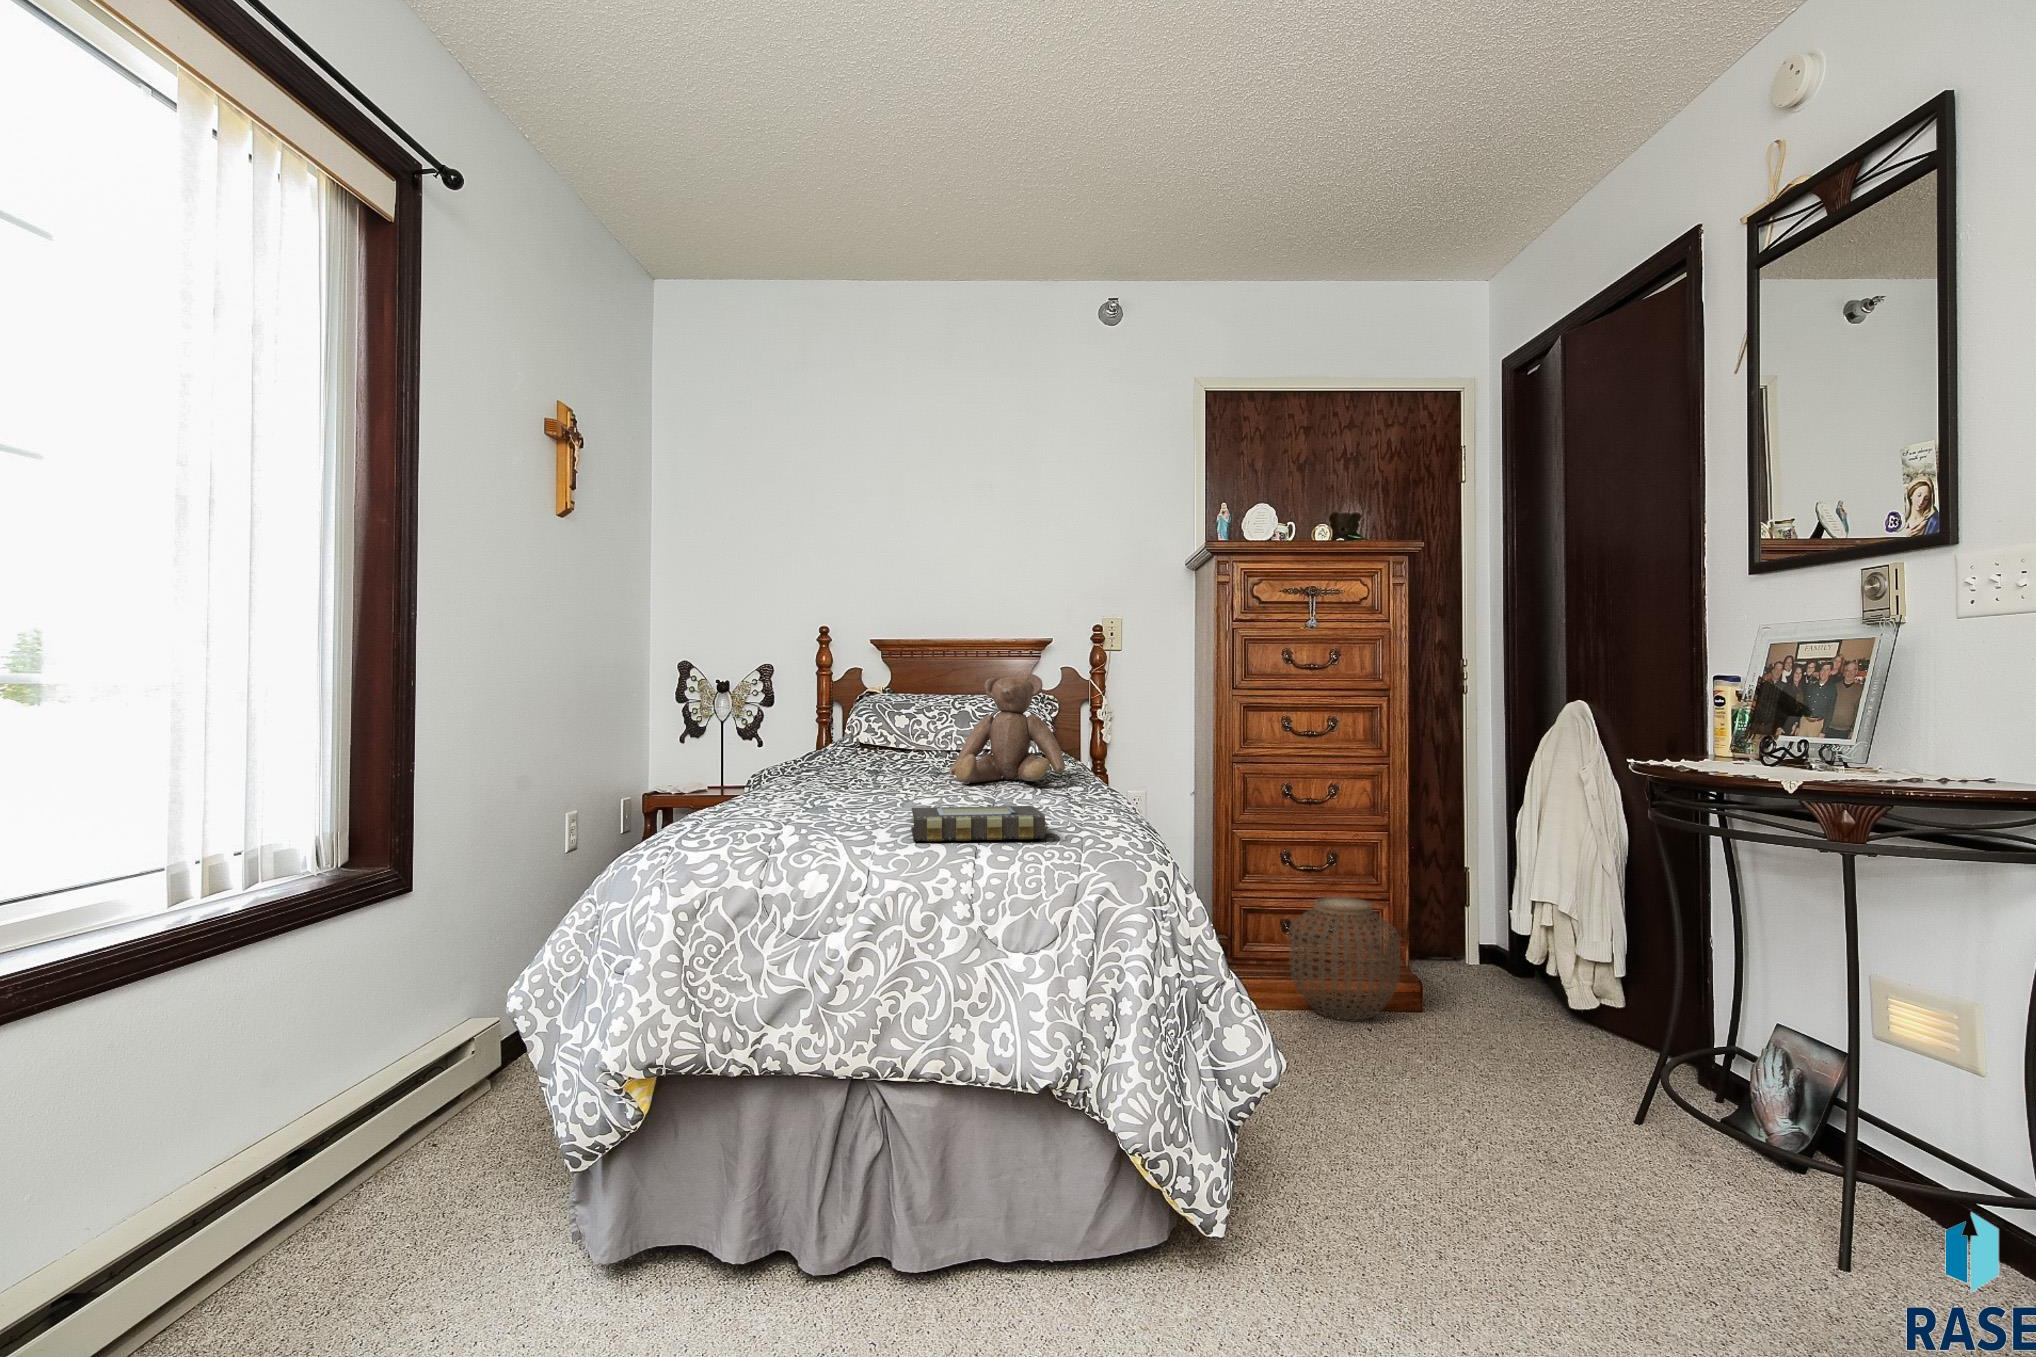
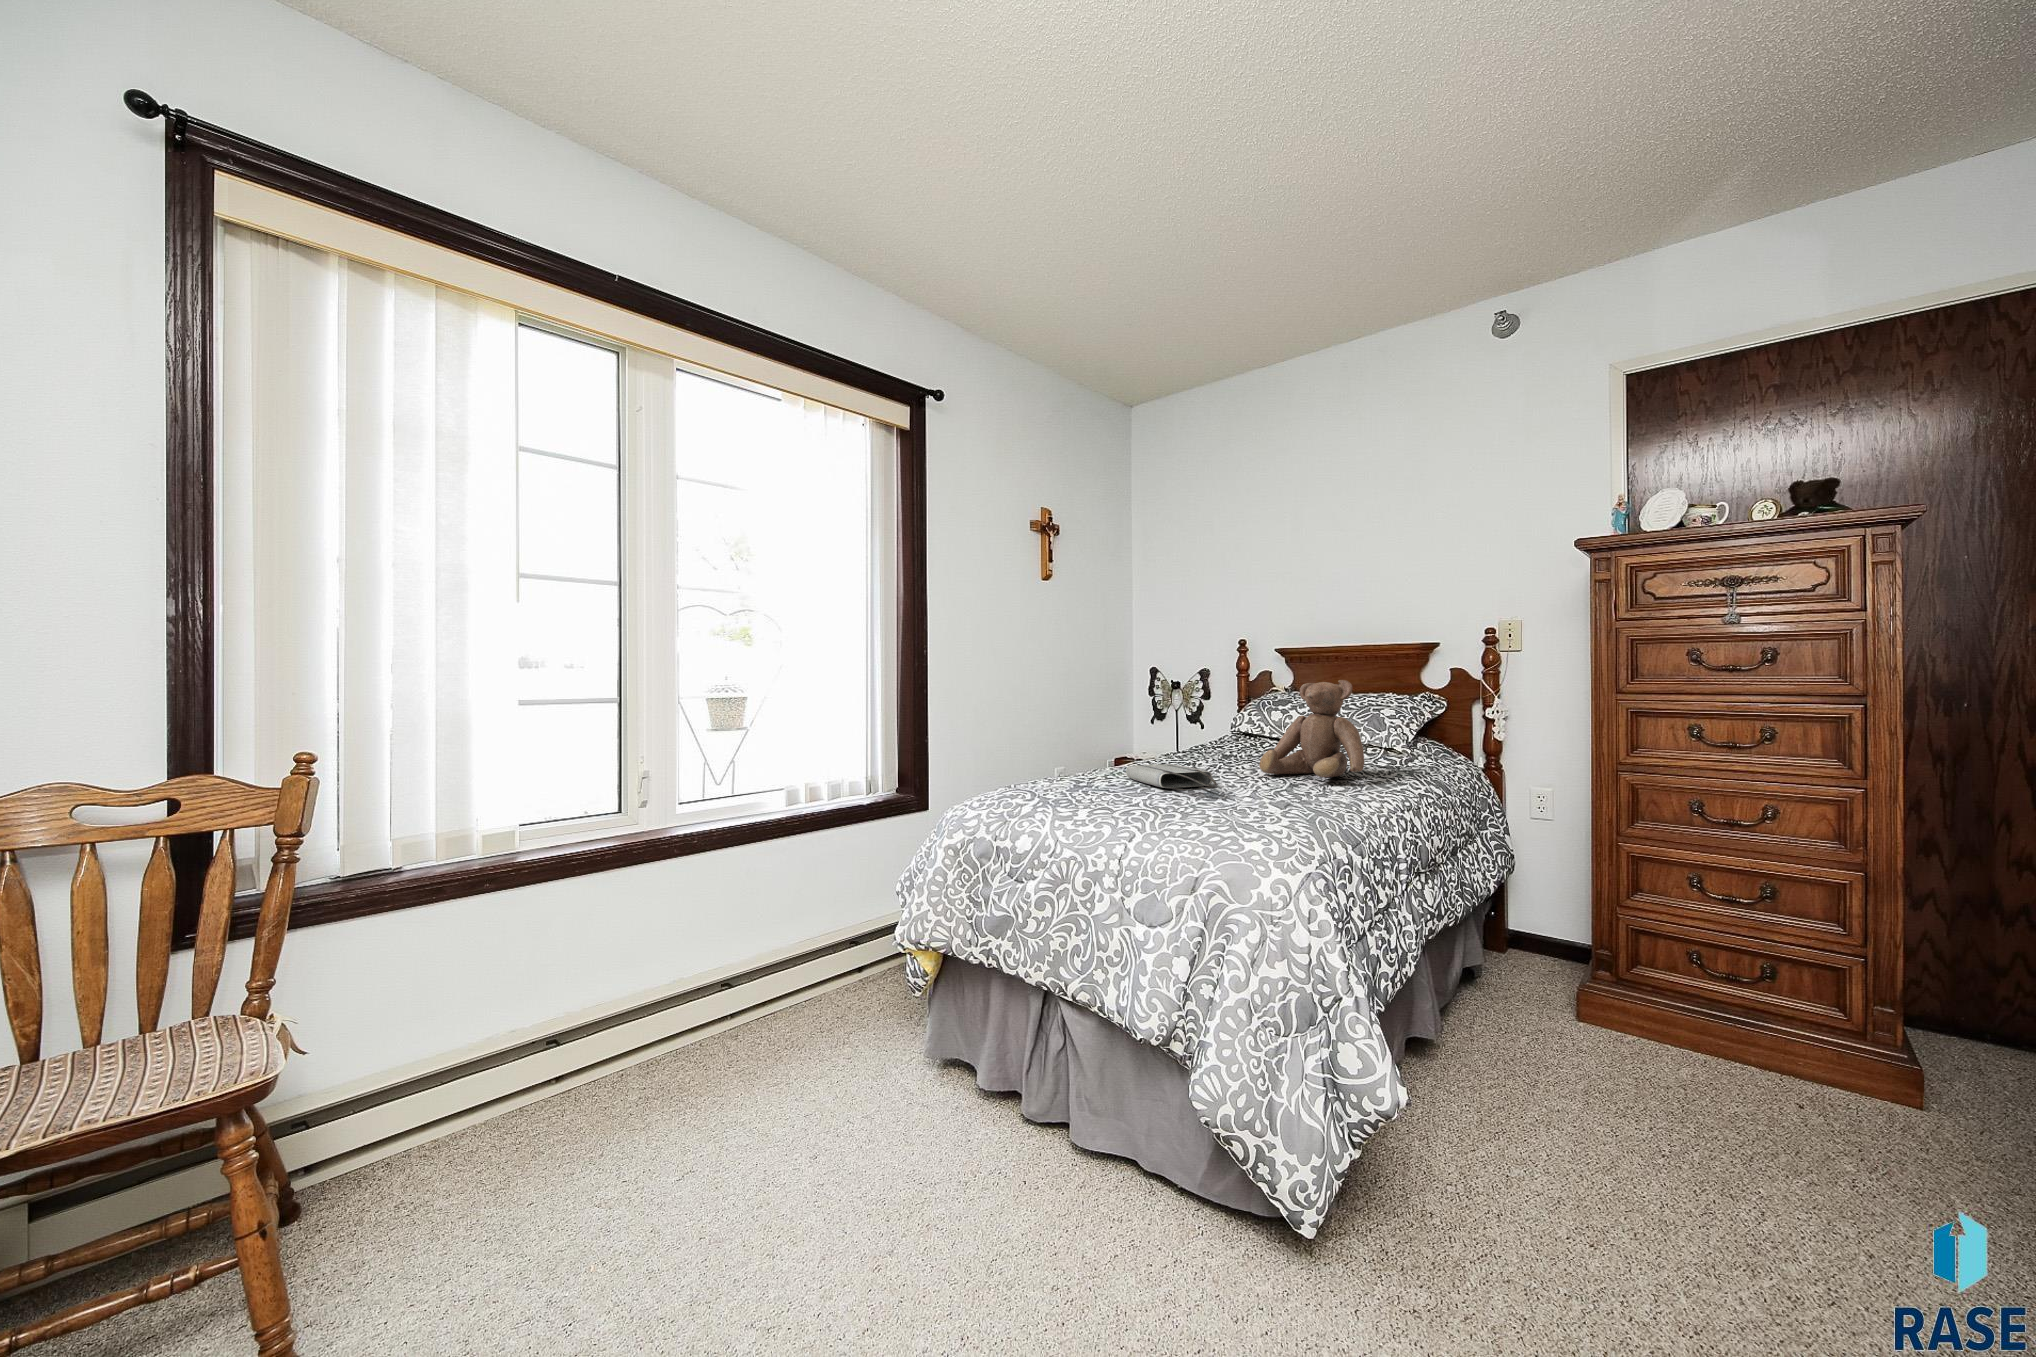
tote bag: none [819,778,970,804] -> present [1126,764,1217,790]
book: present [906,806,1048,841] -> none [1102,794,1226,832]
woven basket: present [1289,897,1400,1020] -> none [1670,944,1848,1105]

